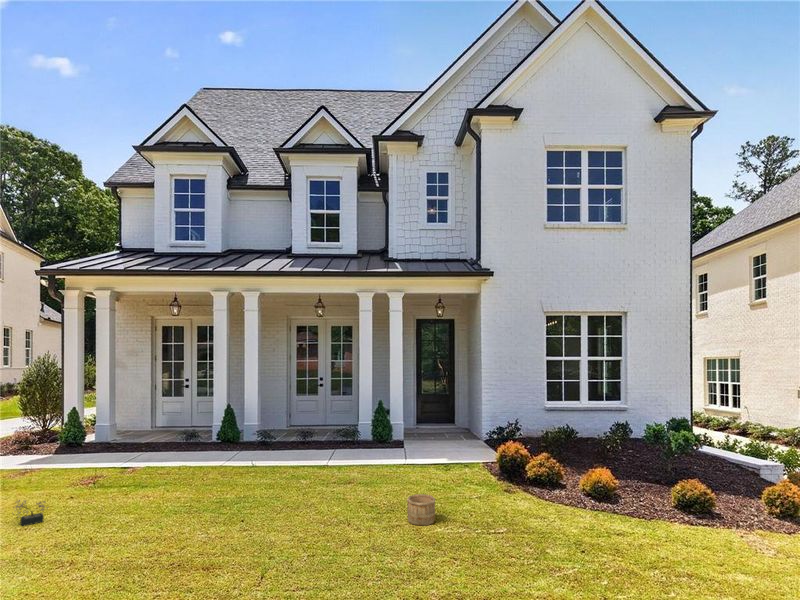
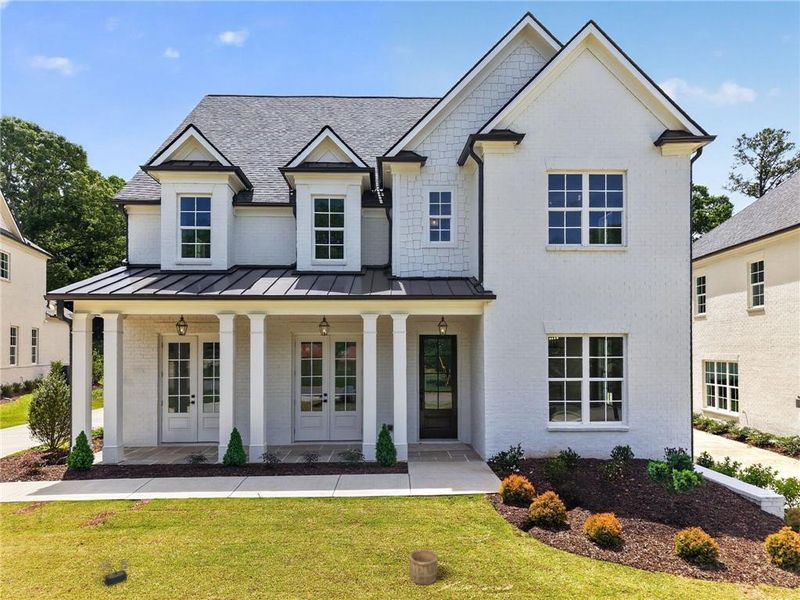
decorative plant: present [16,500,45,526] -> present [101,559,128,587]

